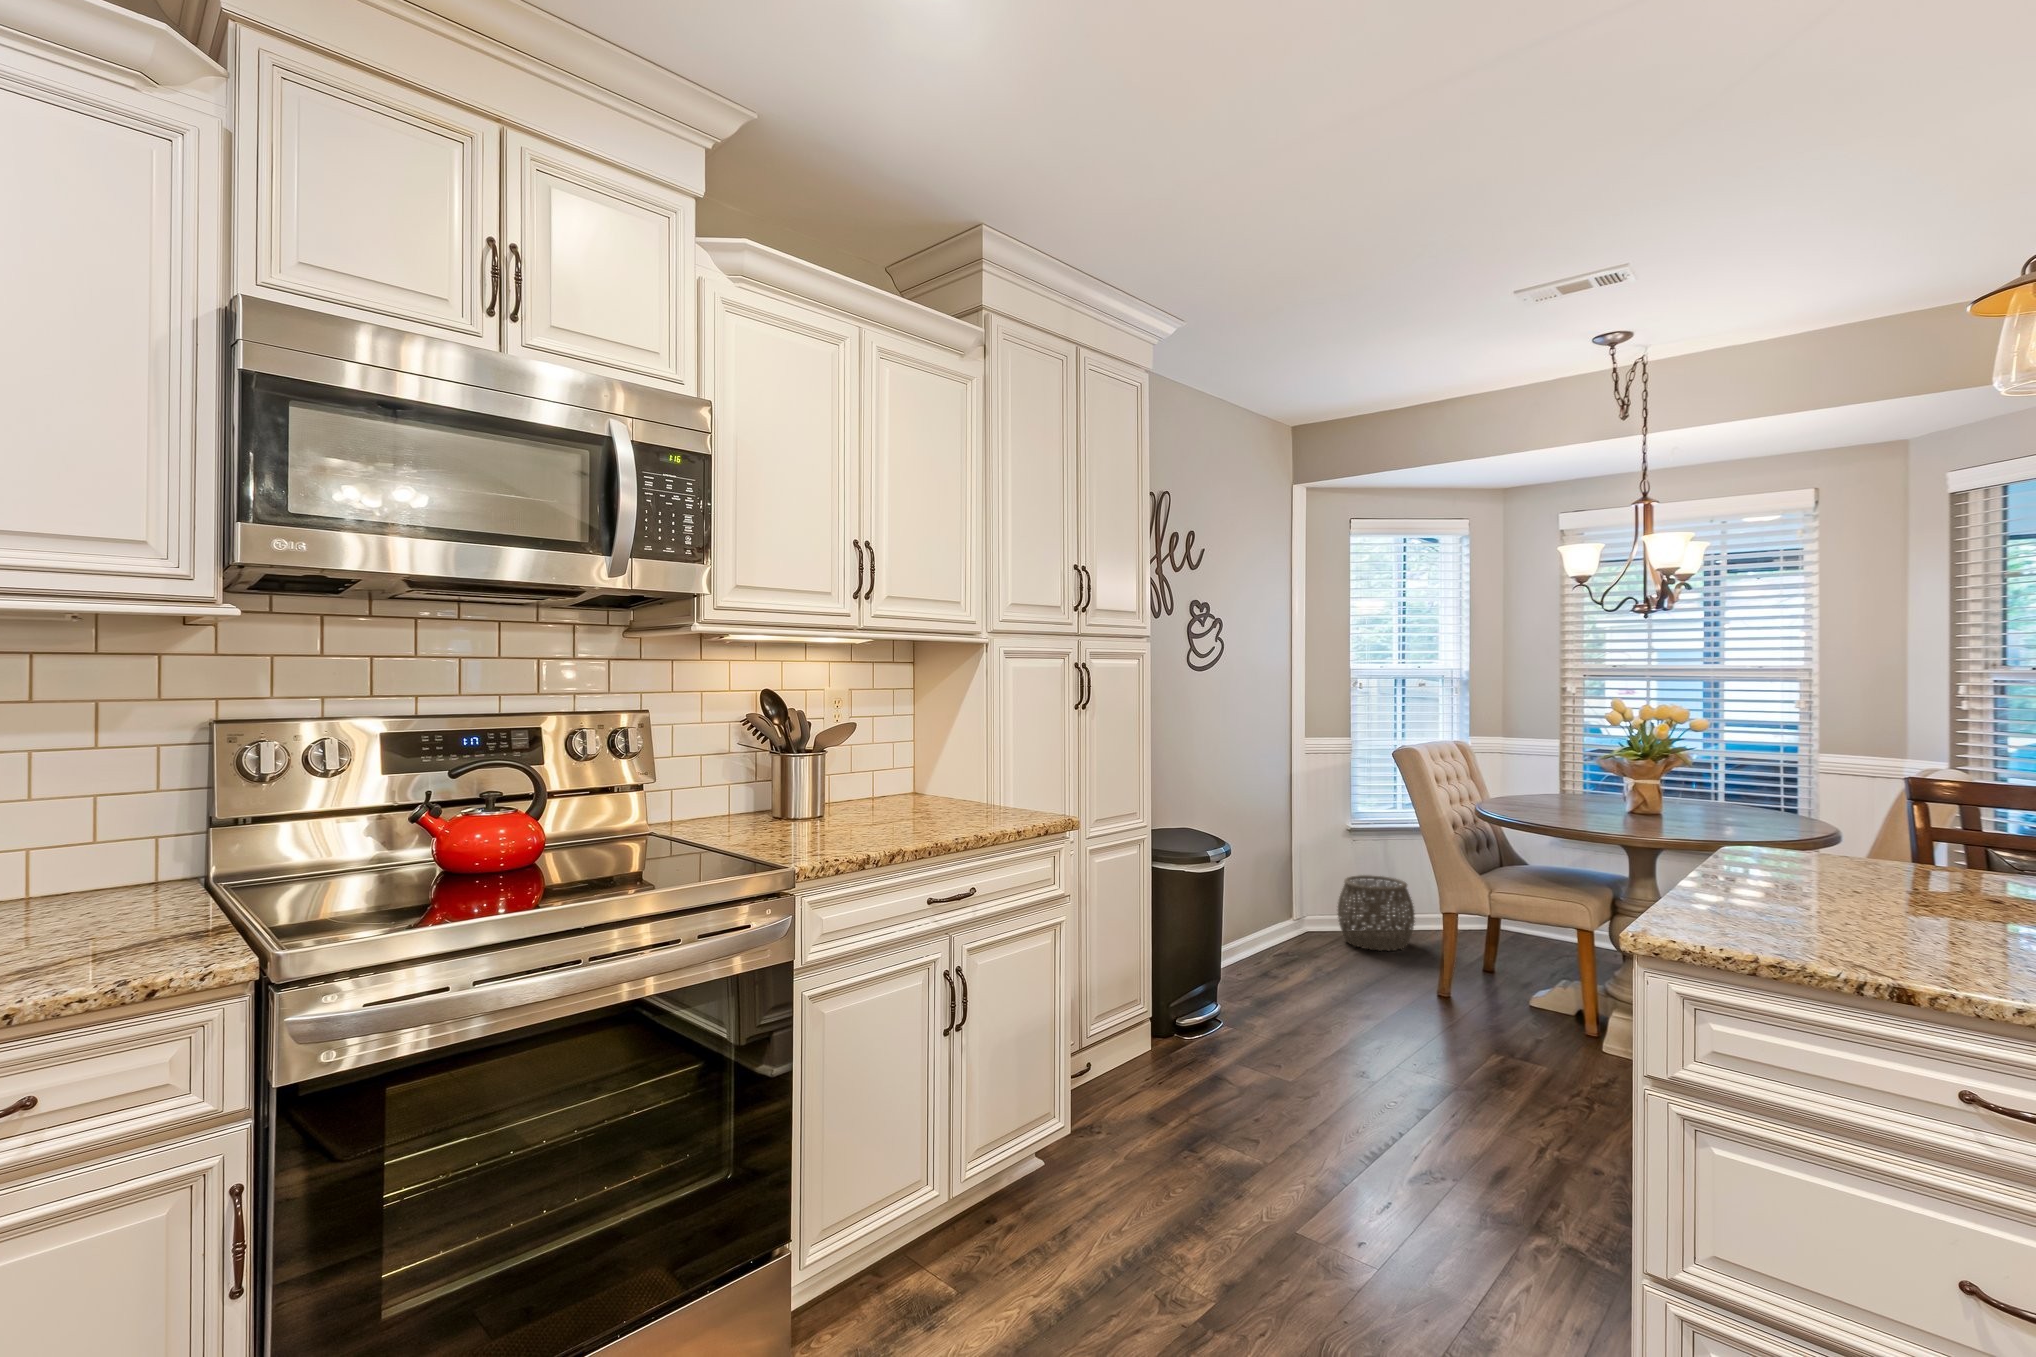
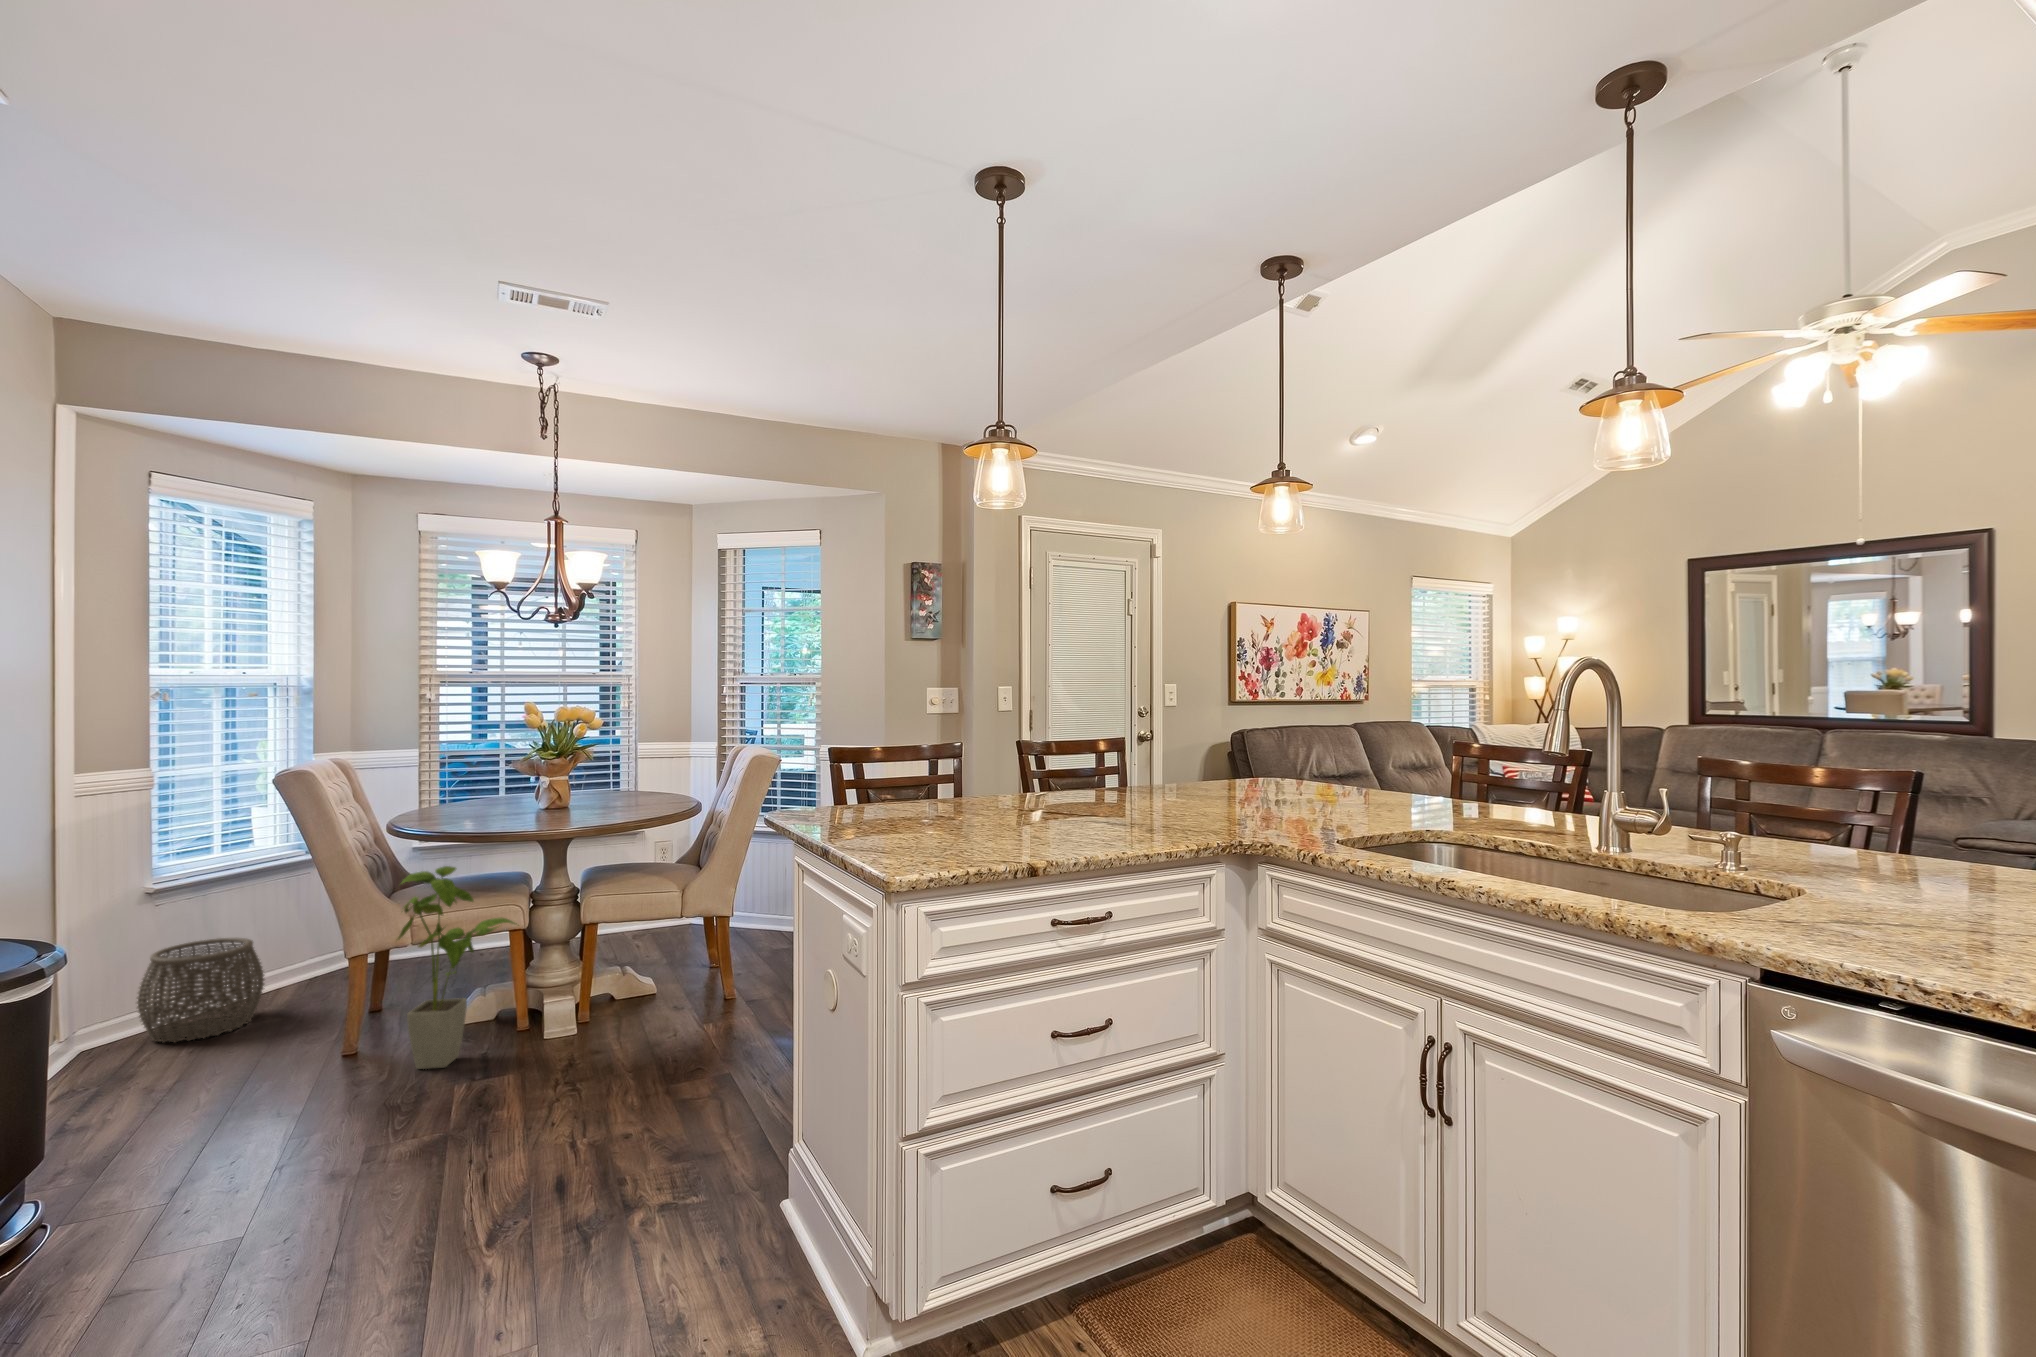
house plant: none [1458,850,1571,1037] -> present [398,866,517,1069]

